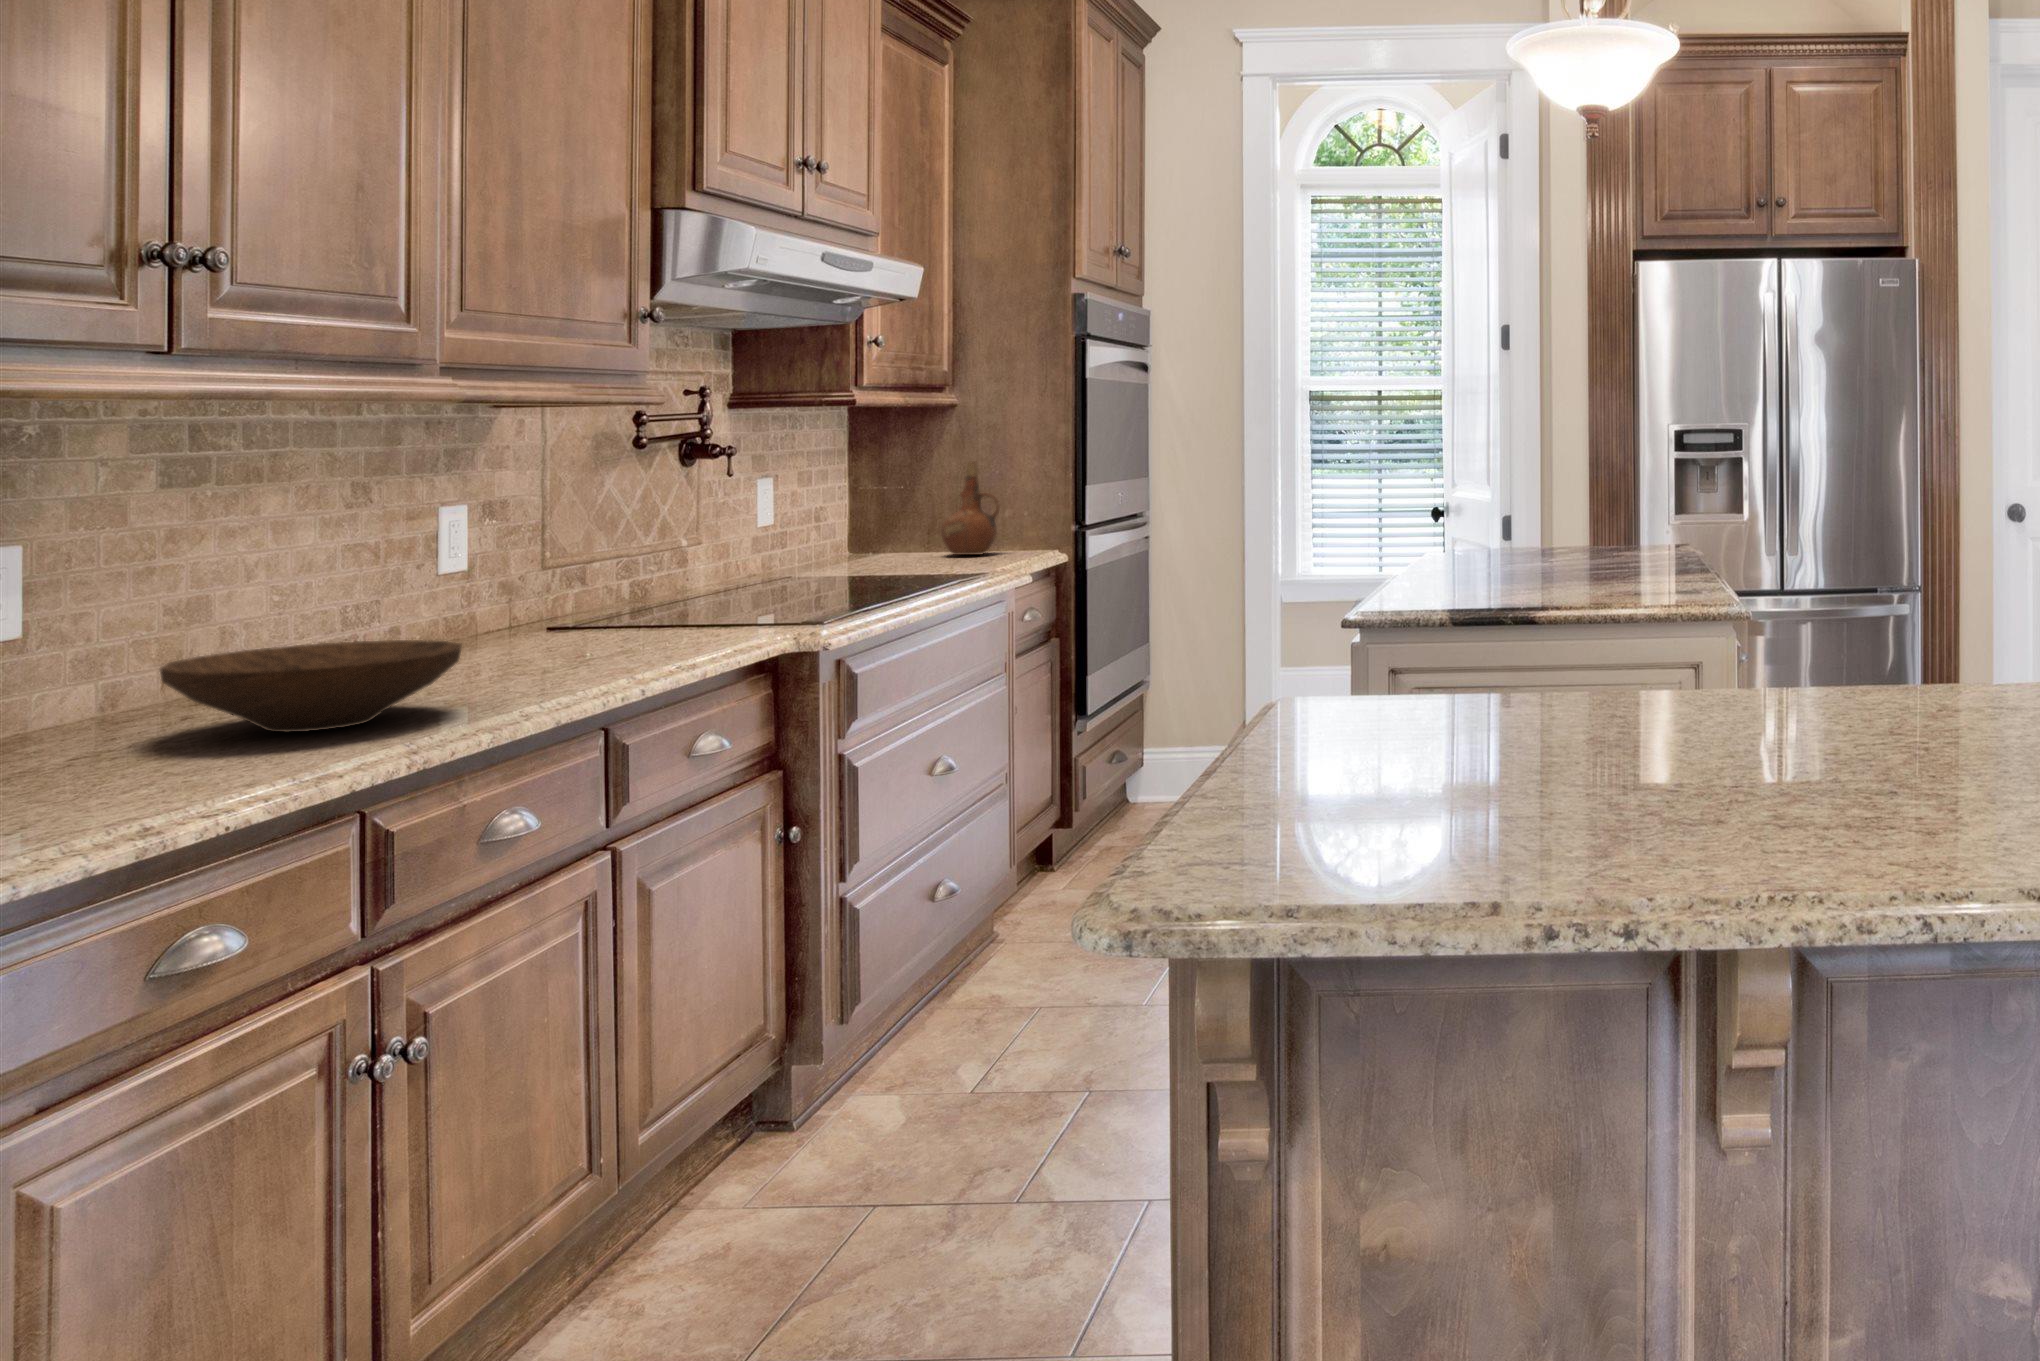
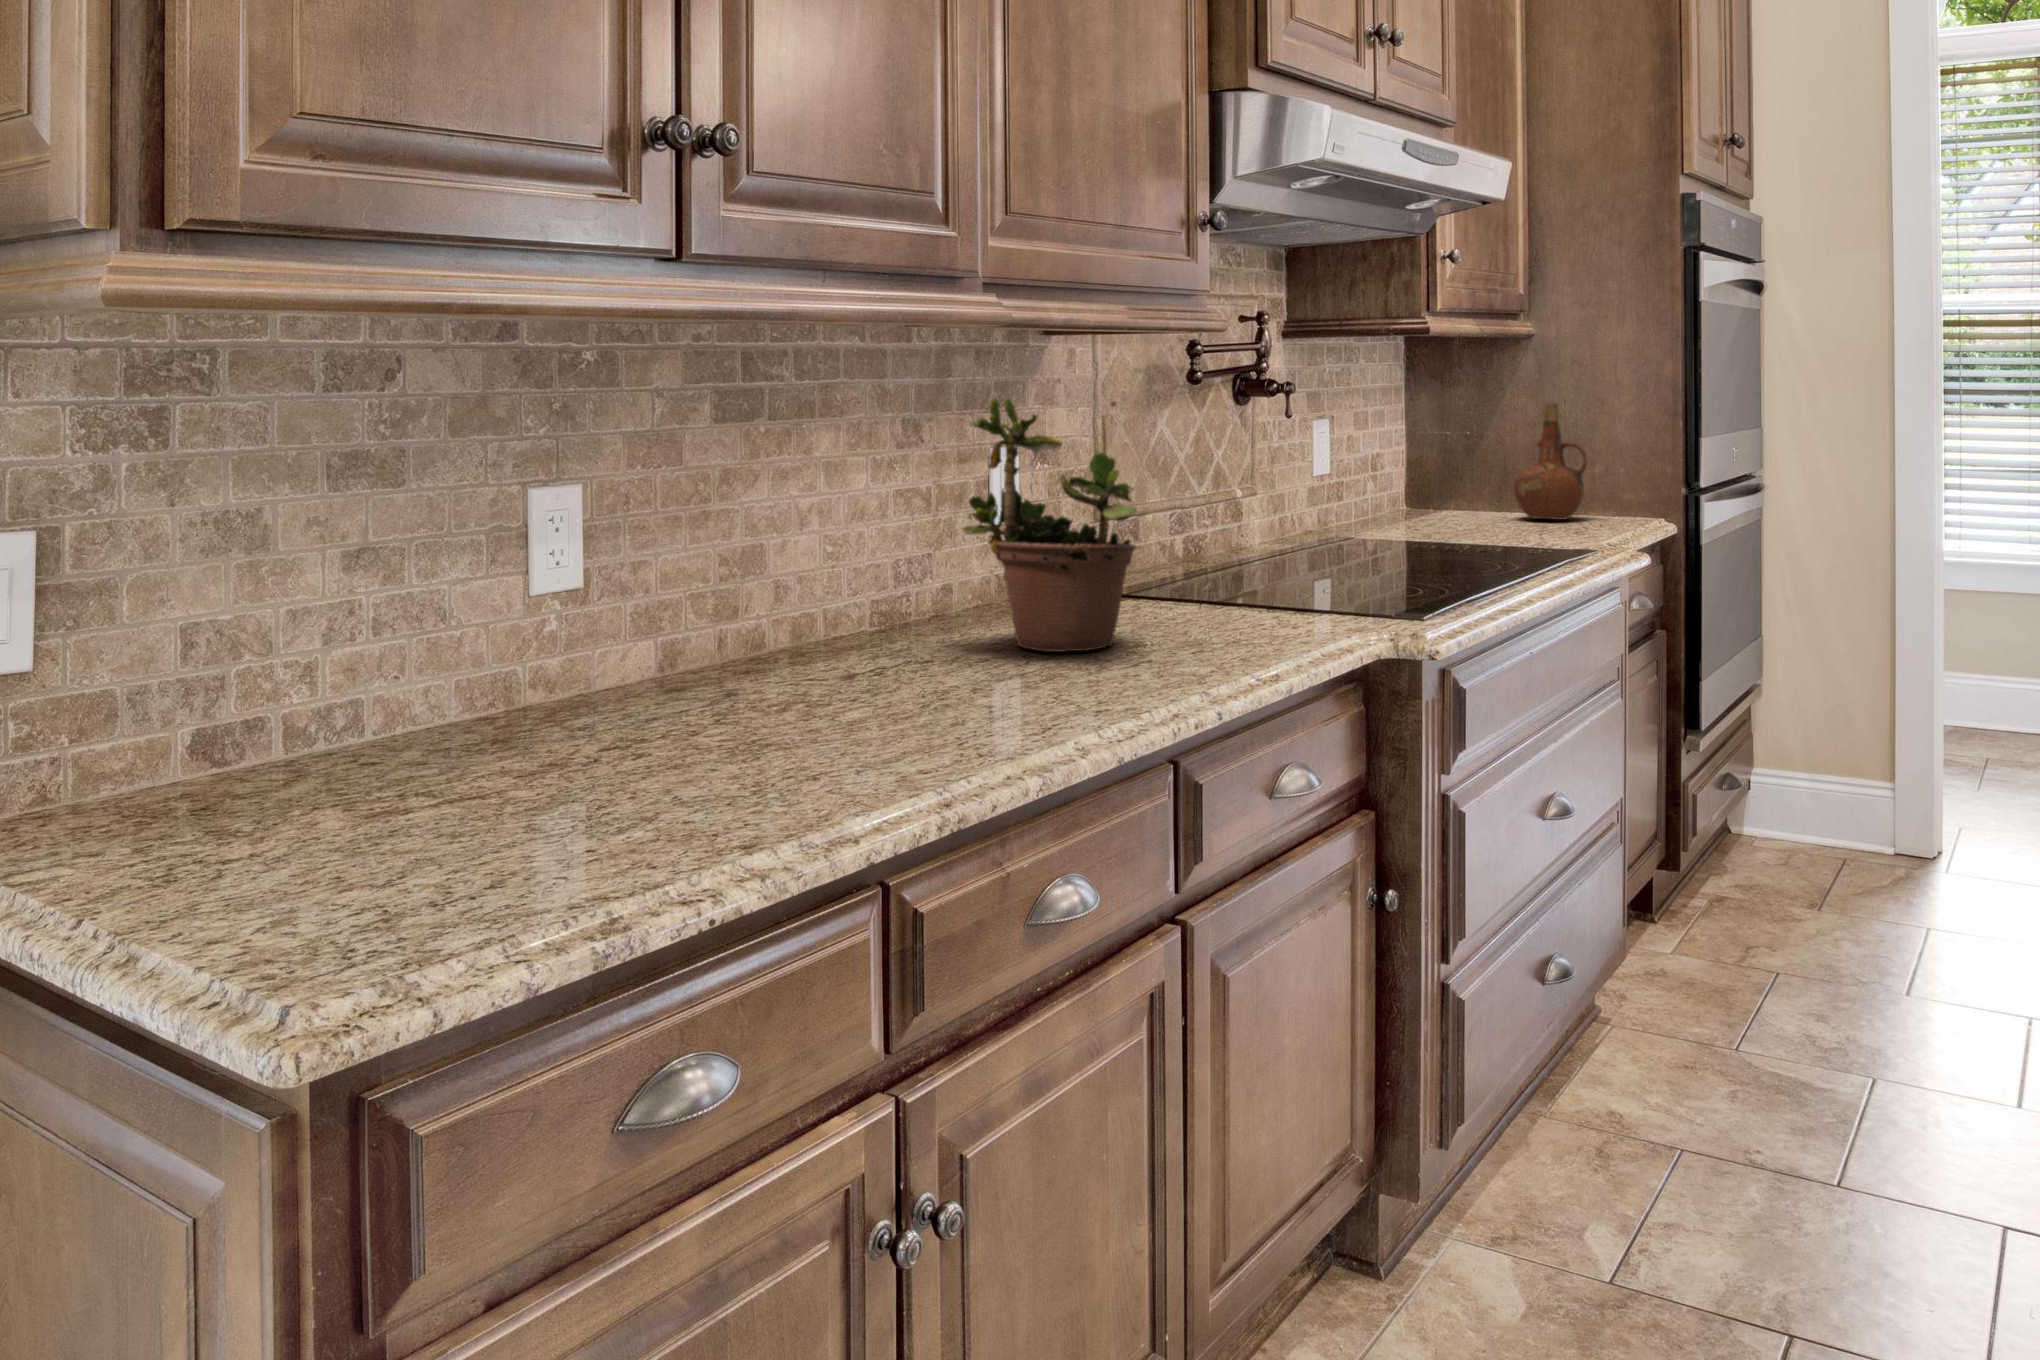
potted plant: none [401,439,579,667] -> present [963,397,1137,652]
wooden bowl: present [160,640,462,732] -> none [713,620,1009,742]

